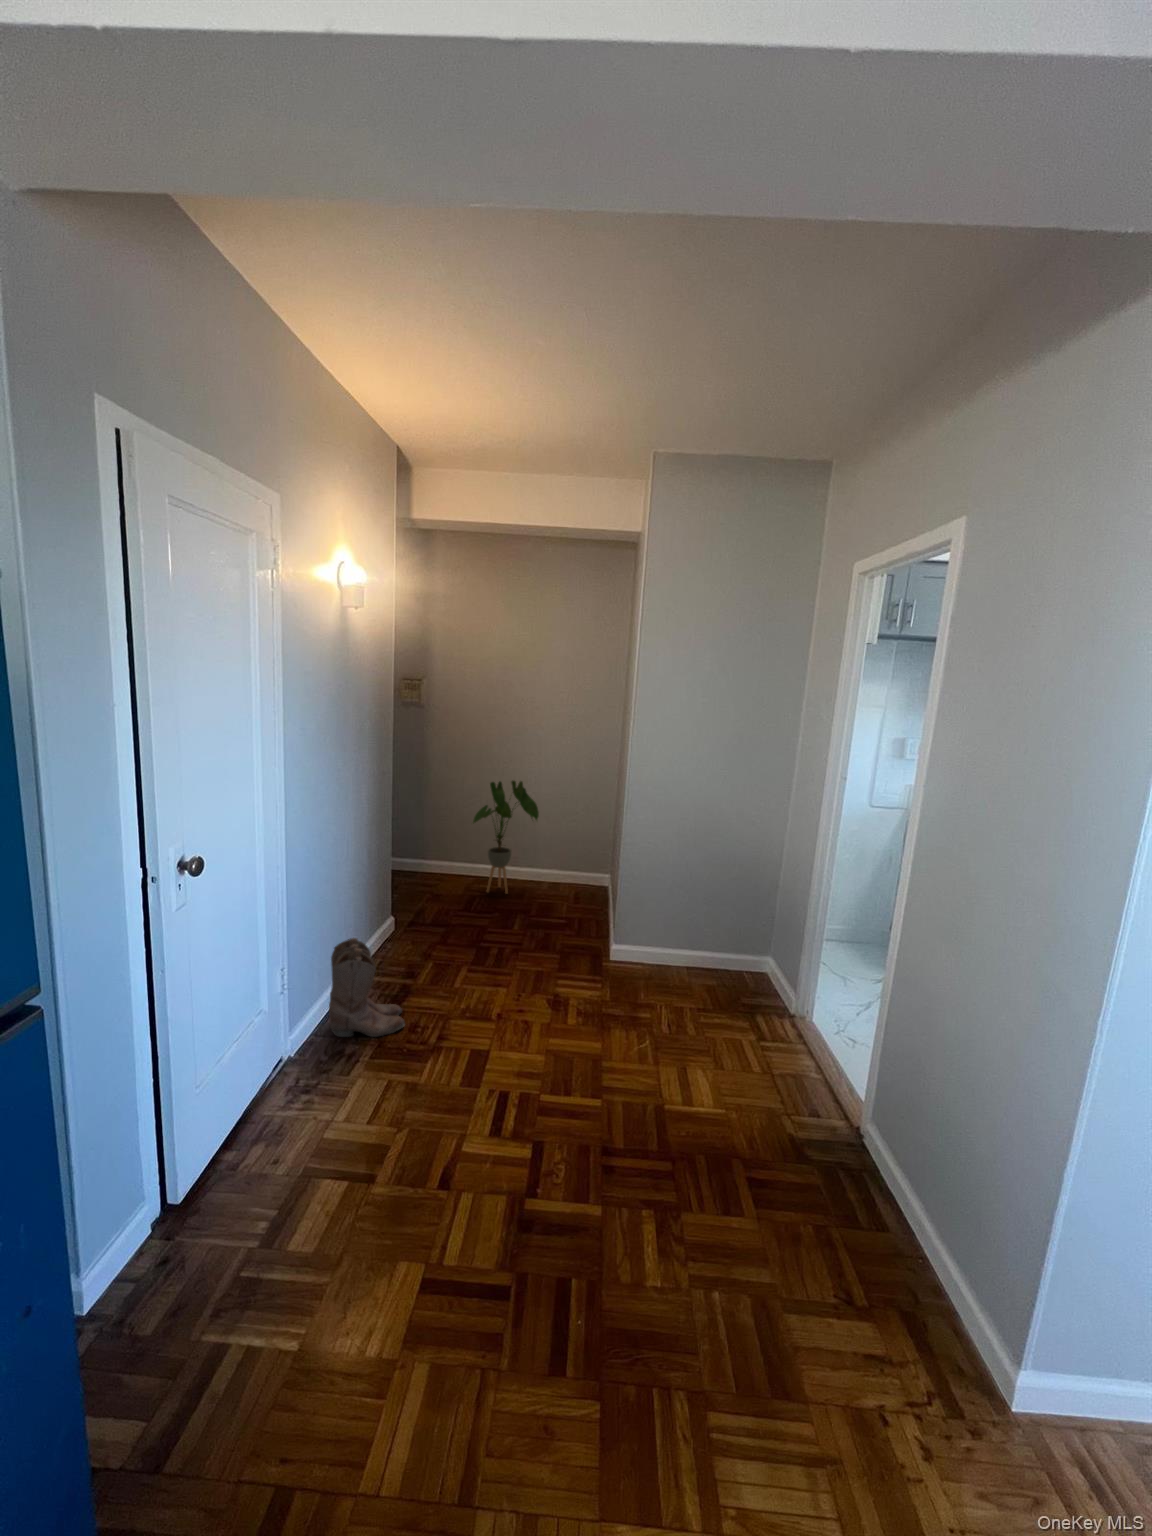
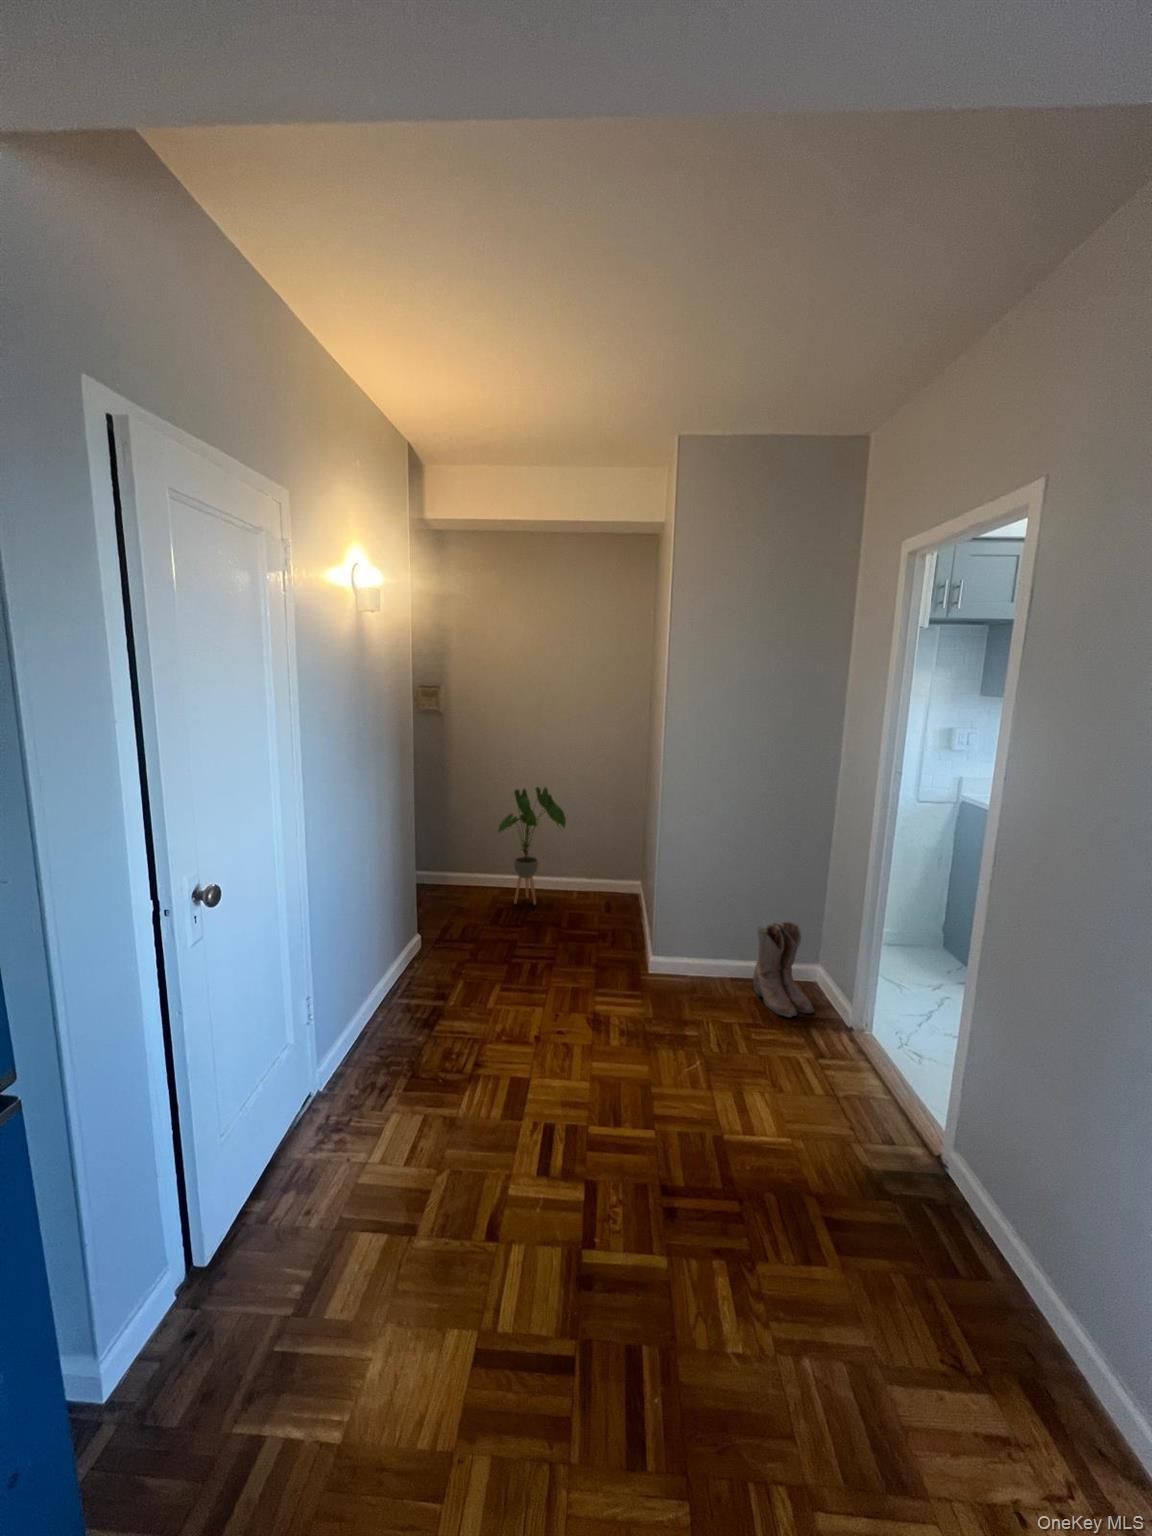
boots: present [329,938,405,1037] -> present [753,922,814,1017]

